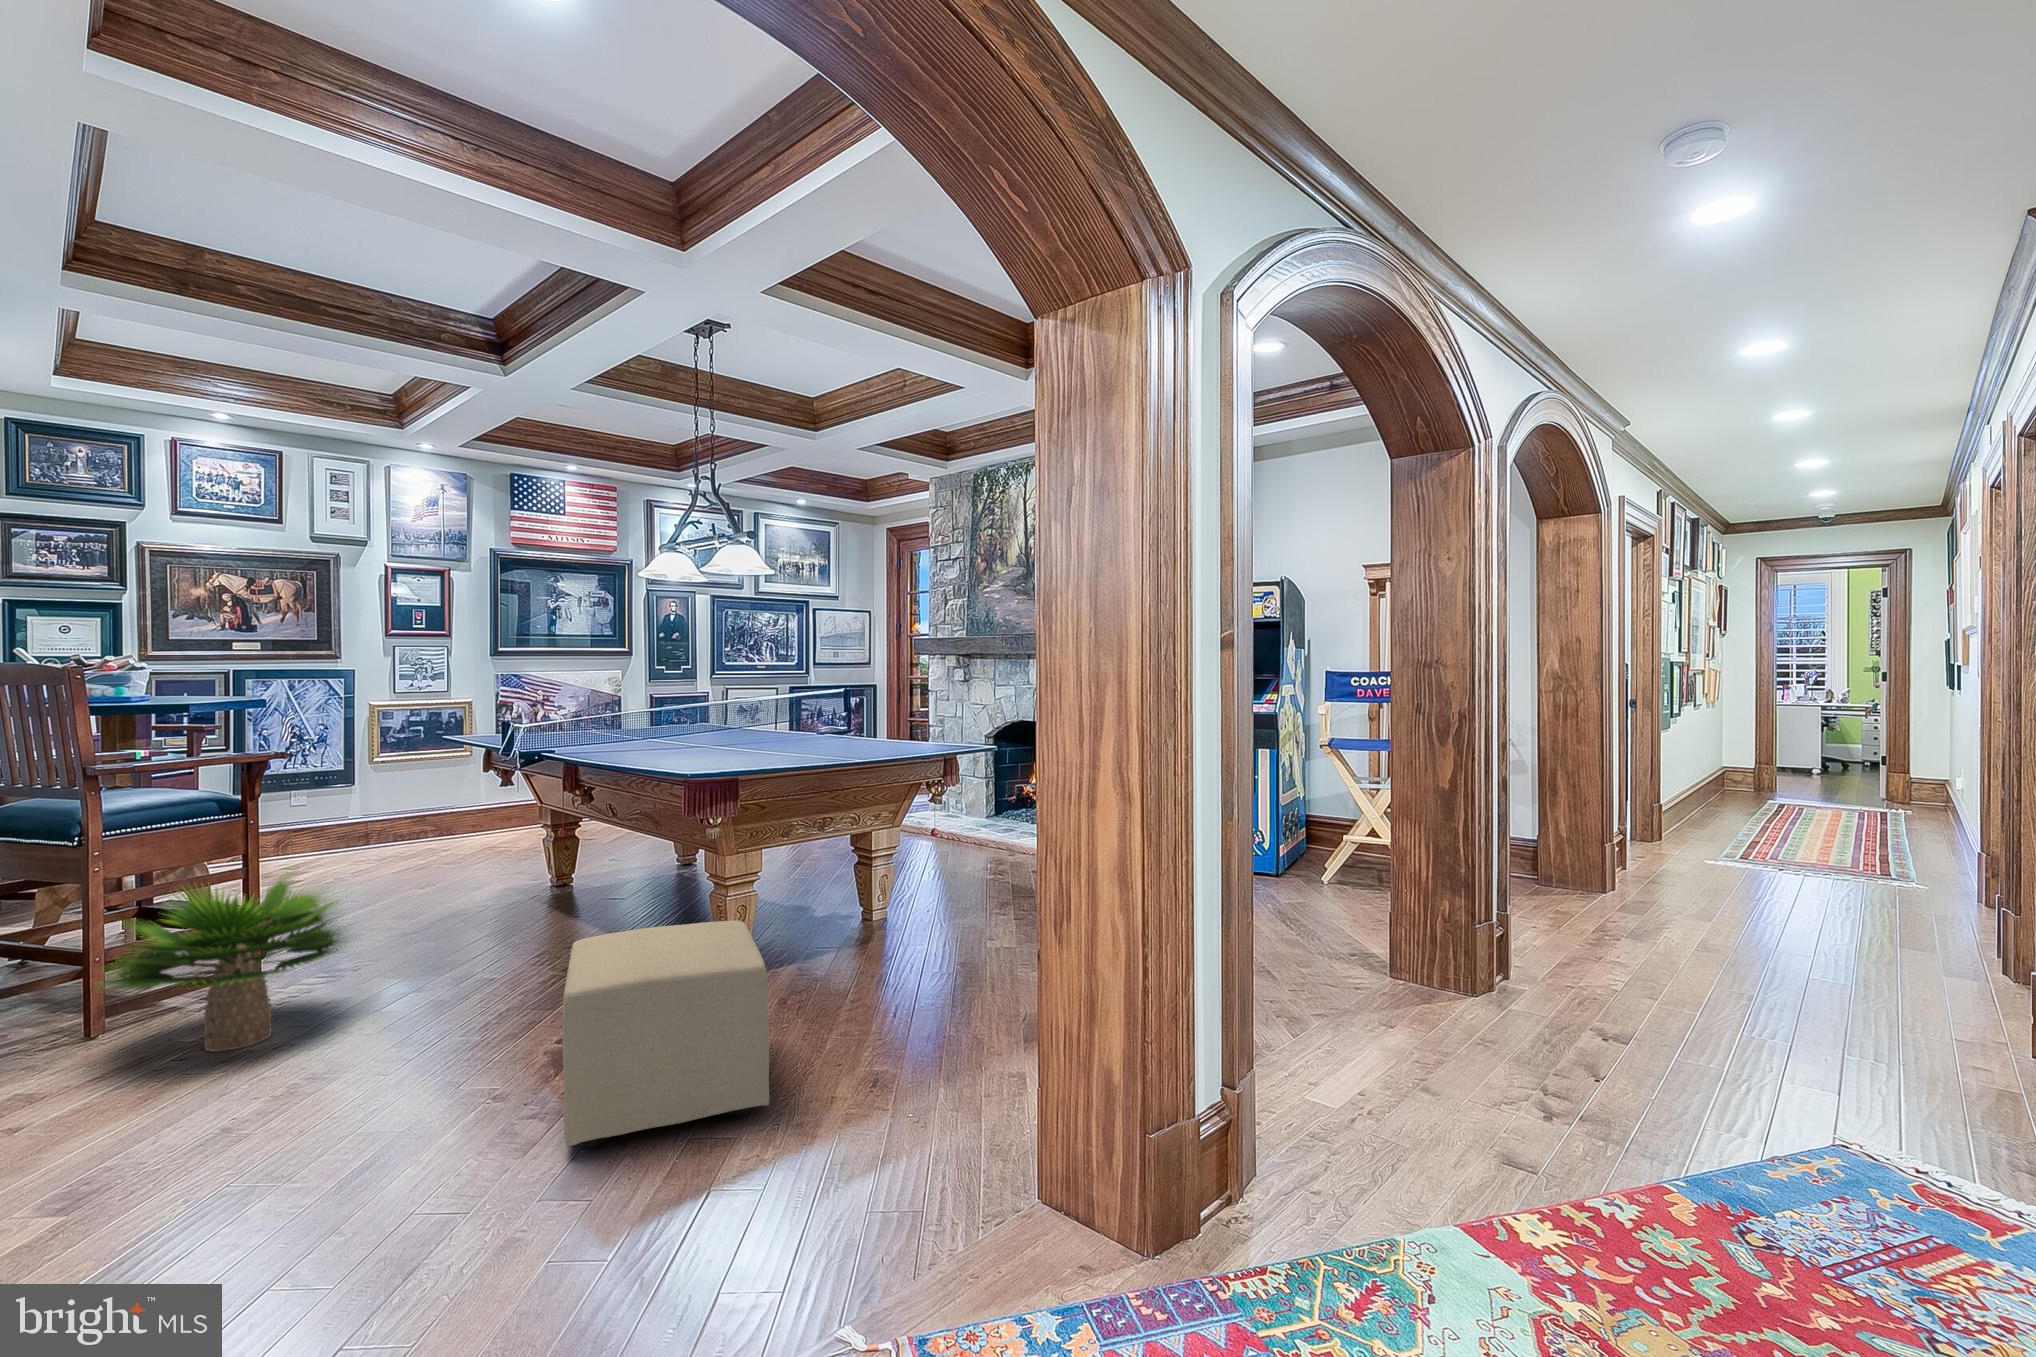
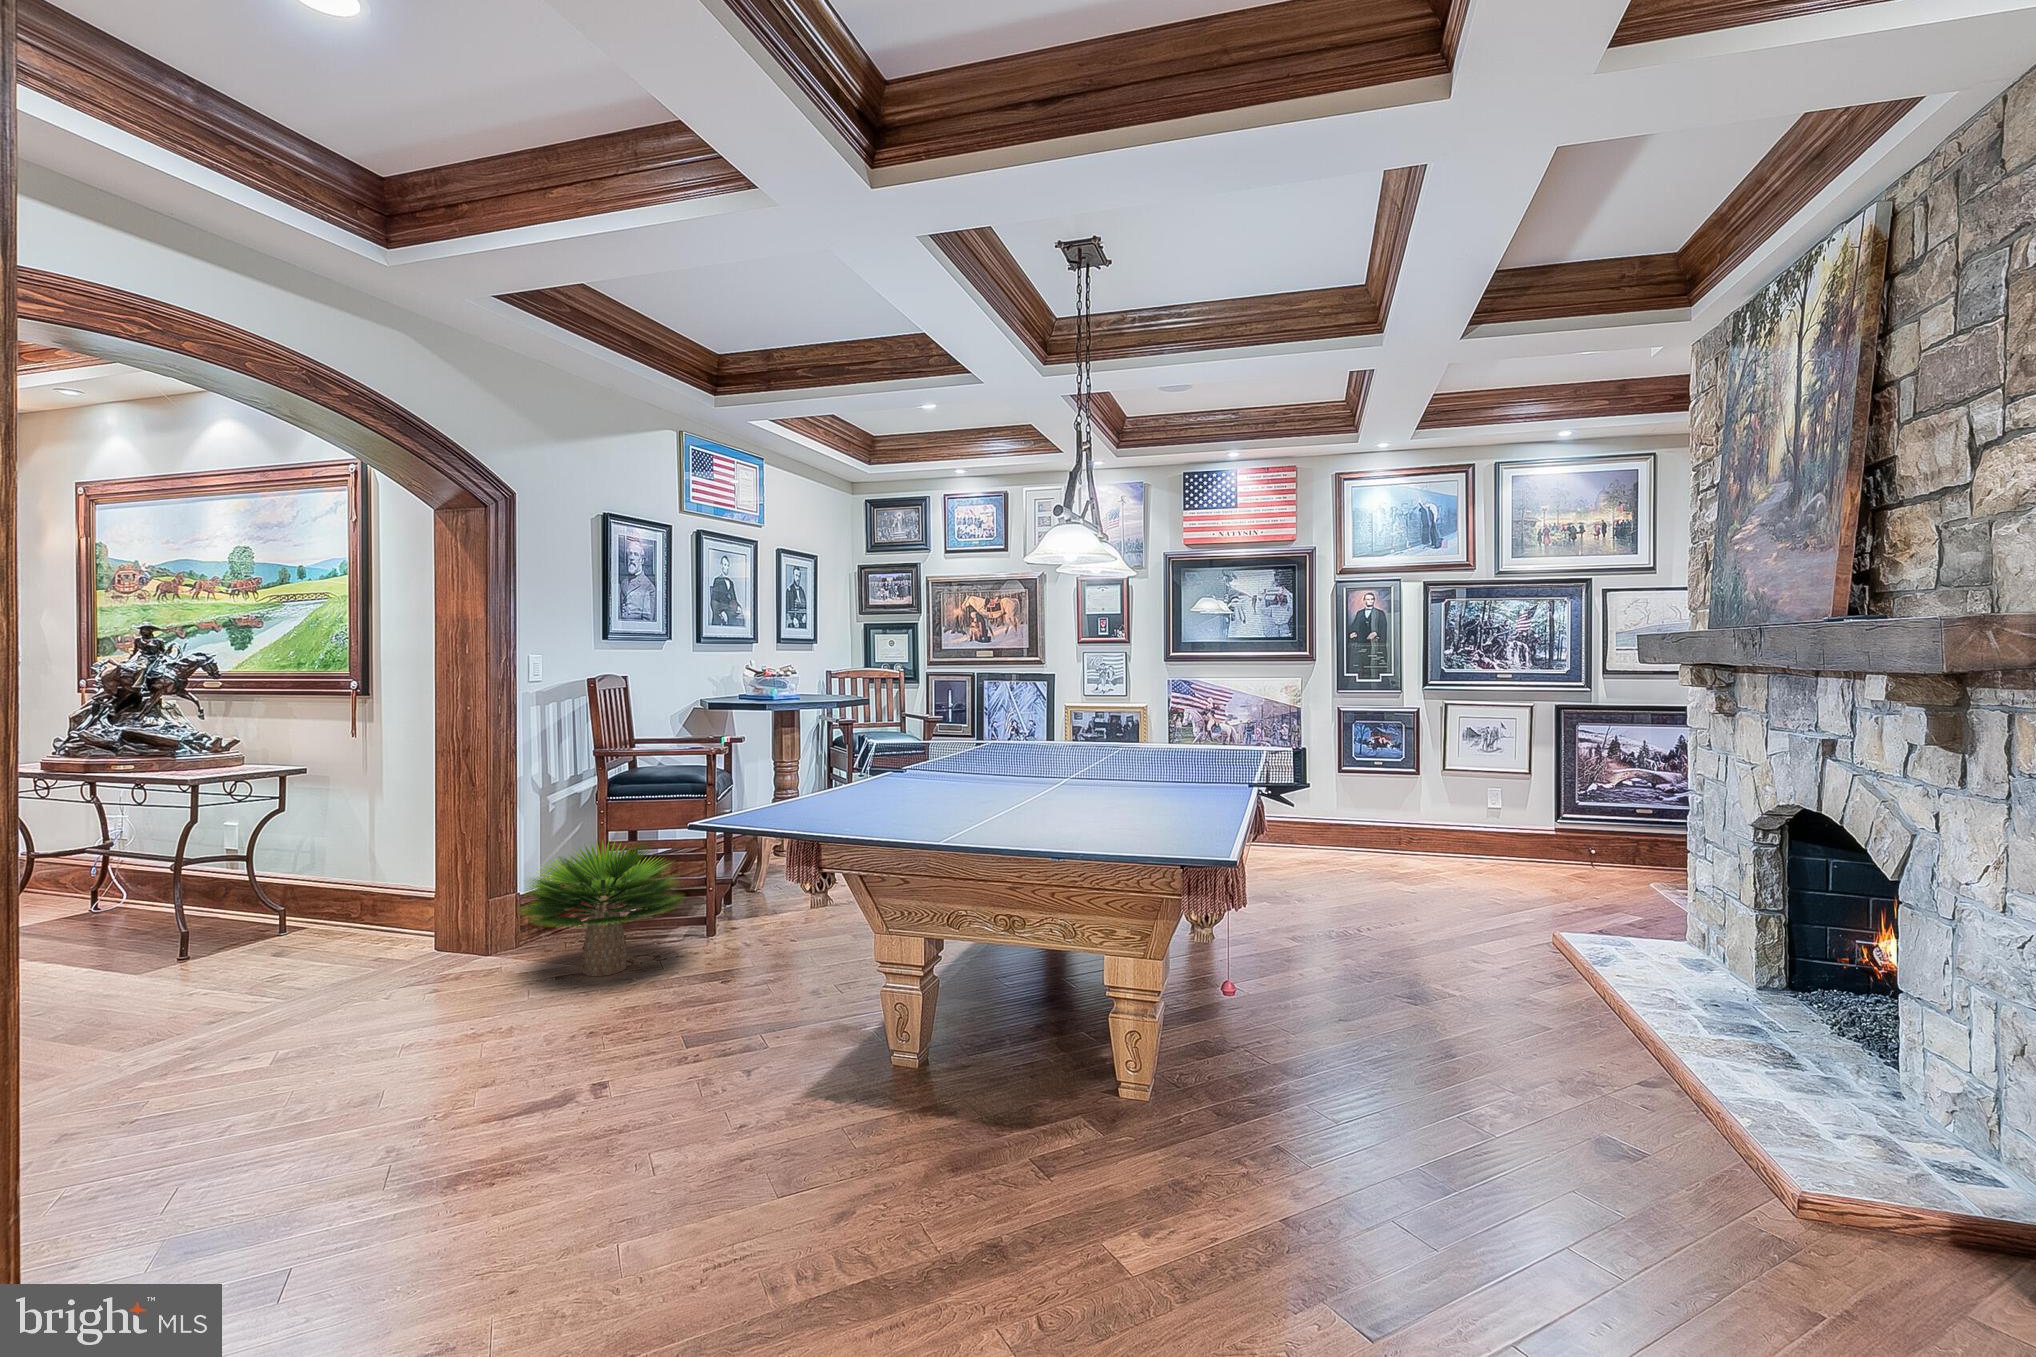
ottoman: present [562,920,769,1147] -> none [269,978,565,1267]

